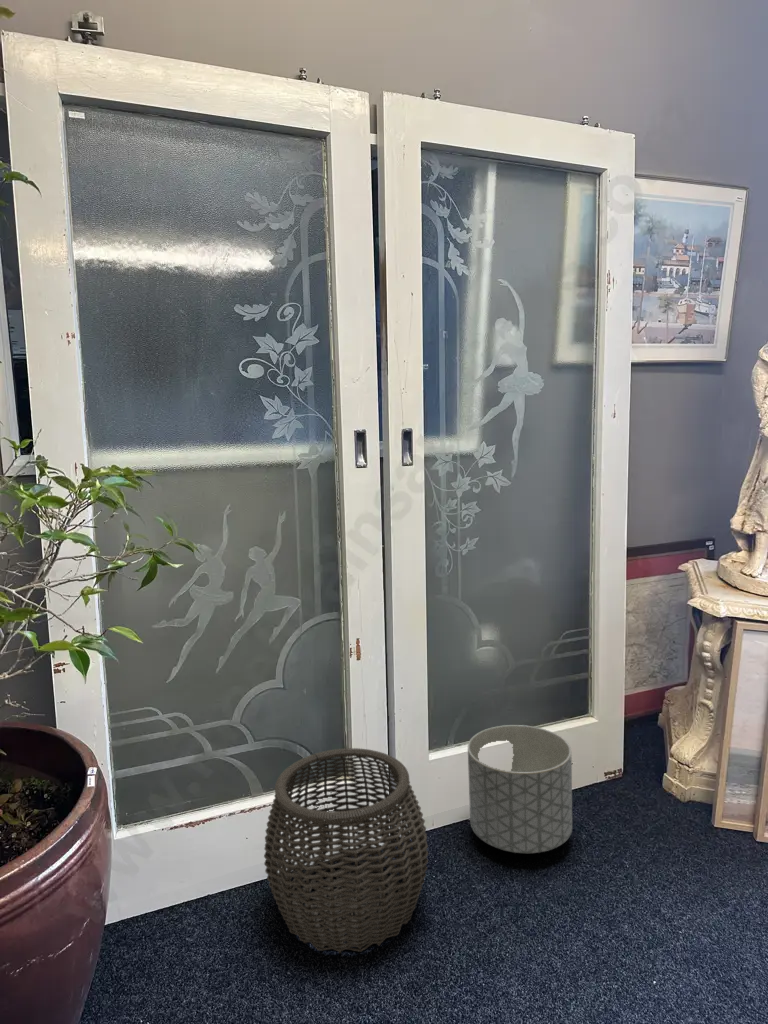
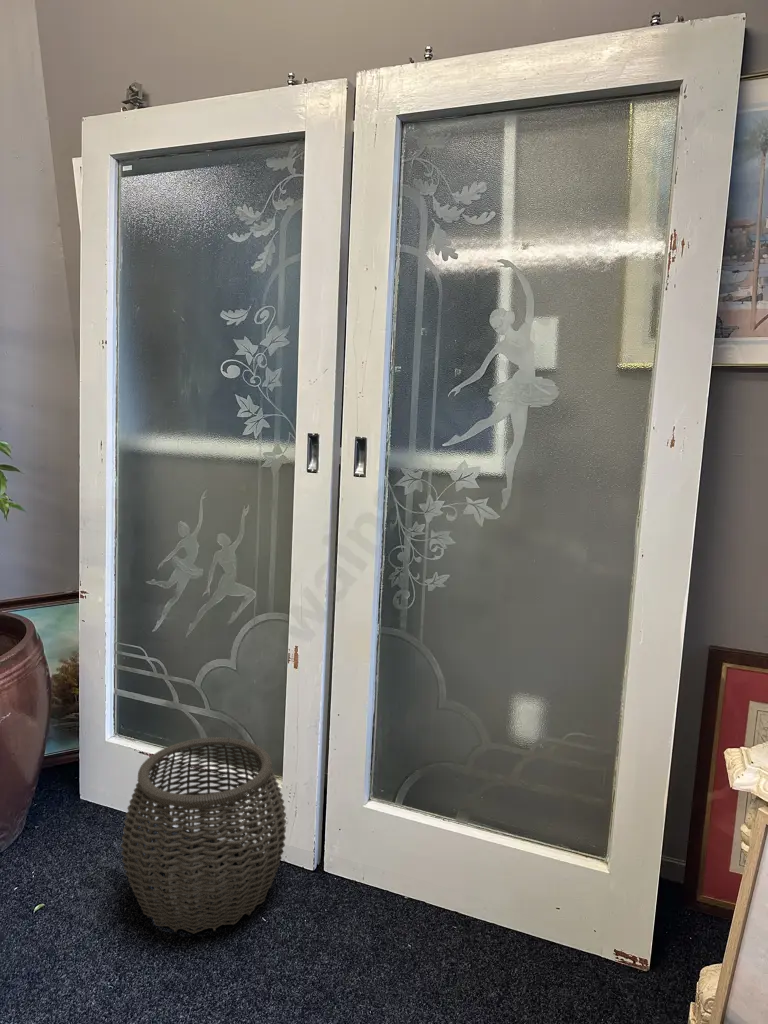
planter: present [468,725,572,853] -> none [357,794,481,961]

